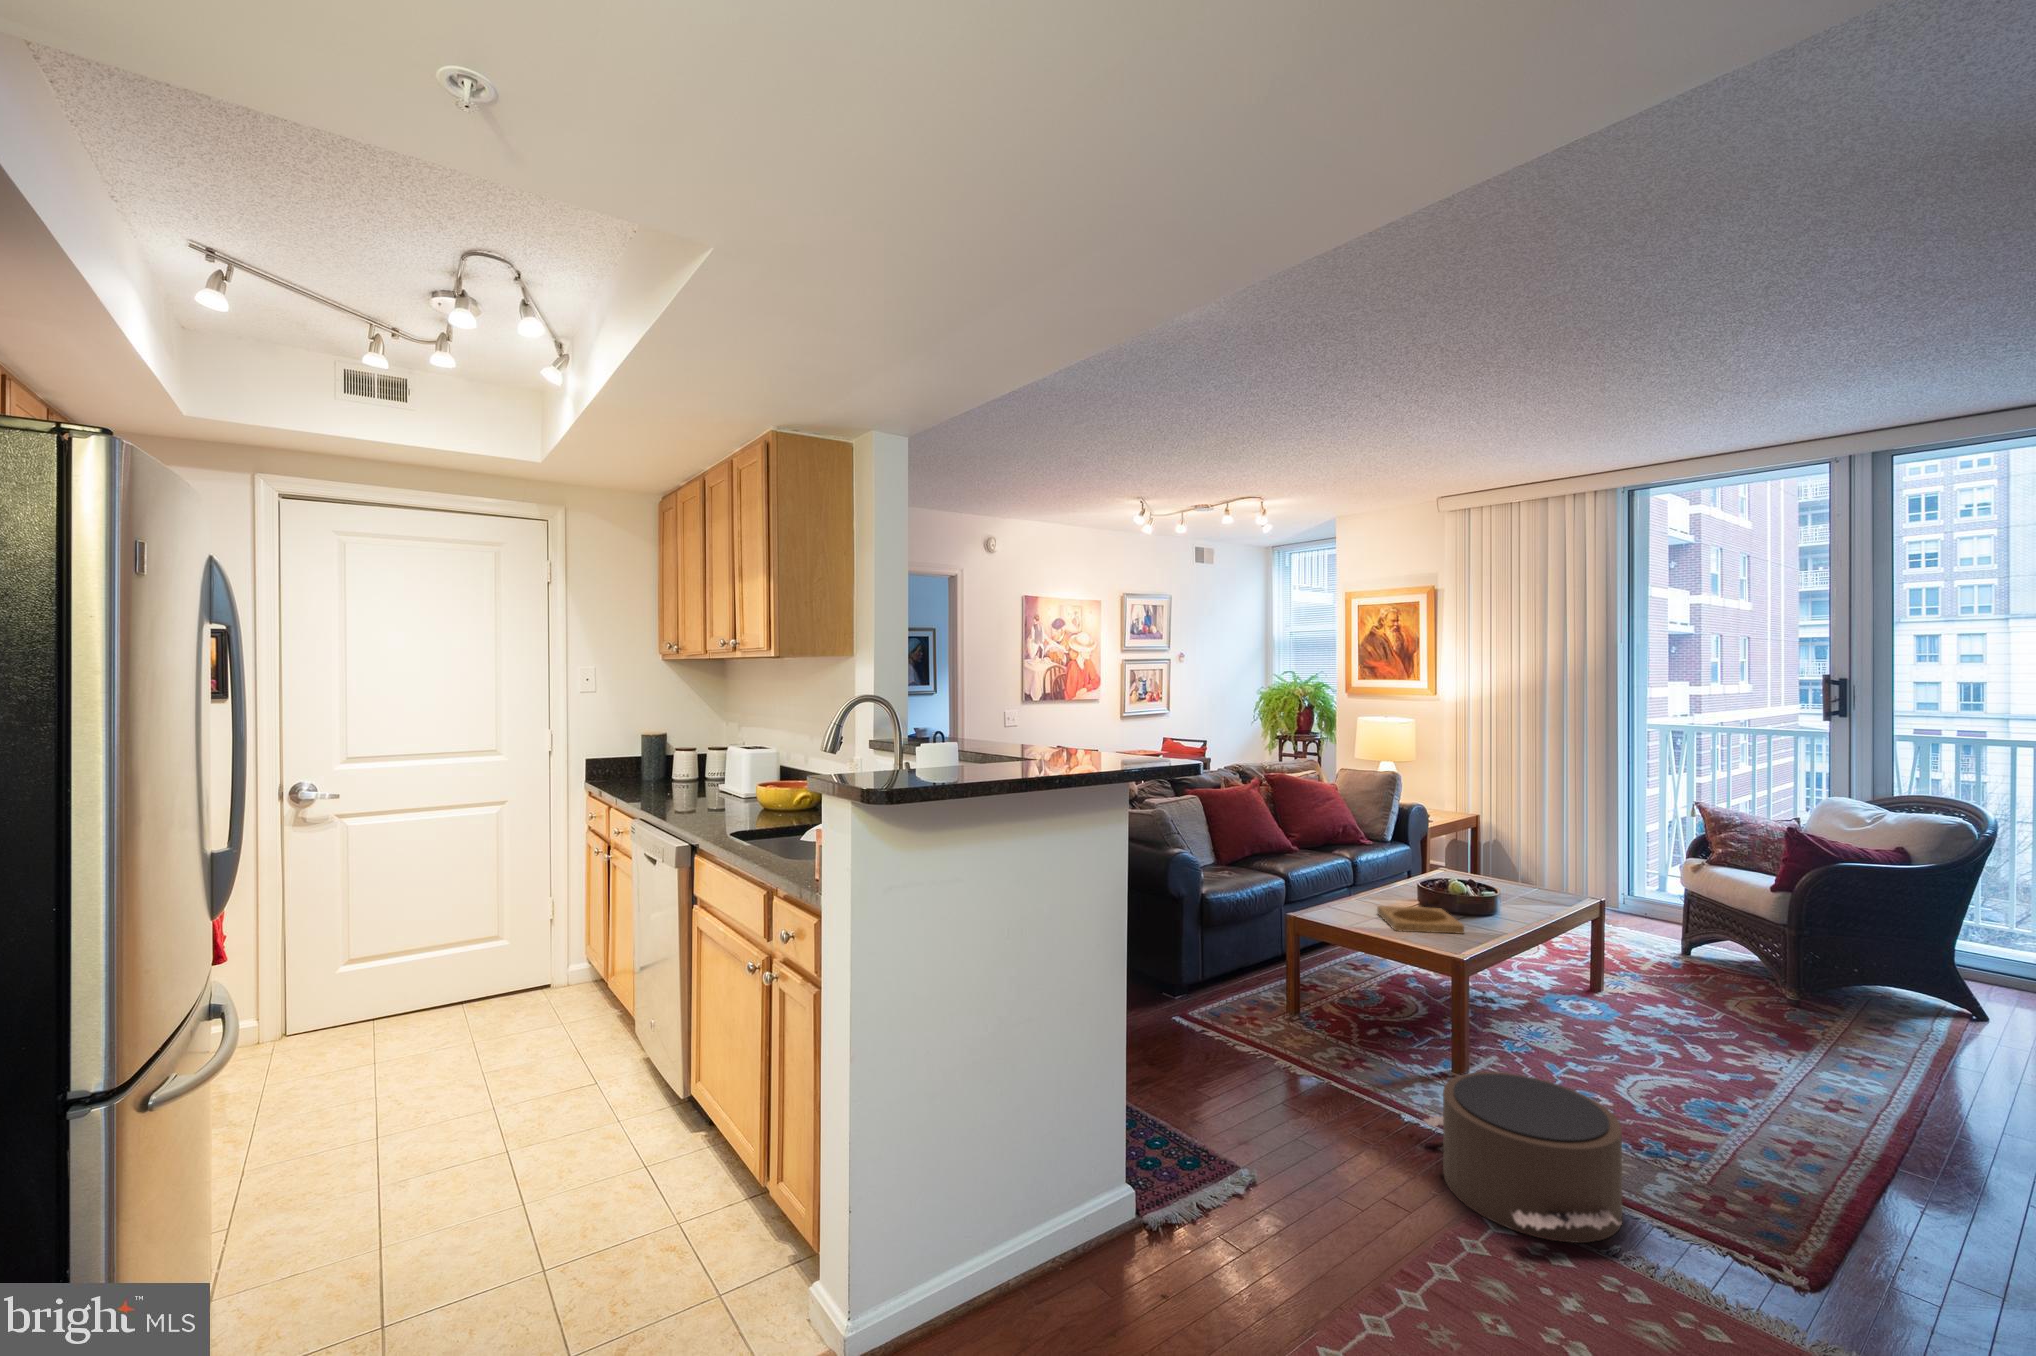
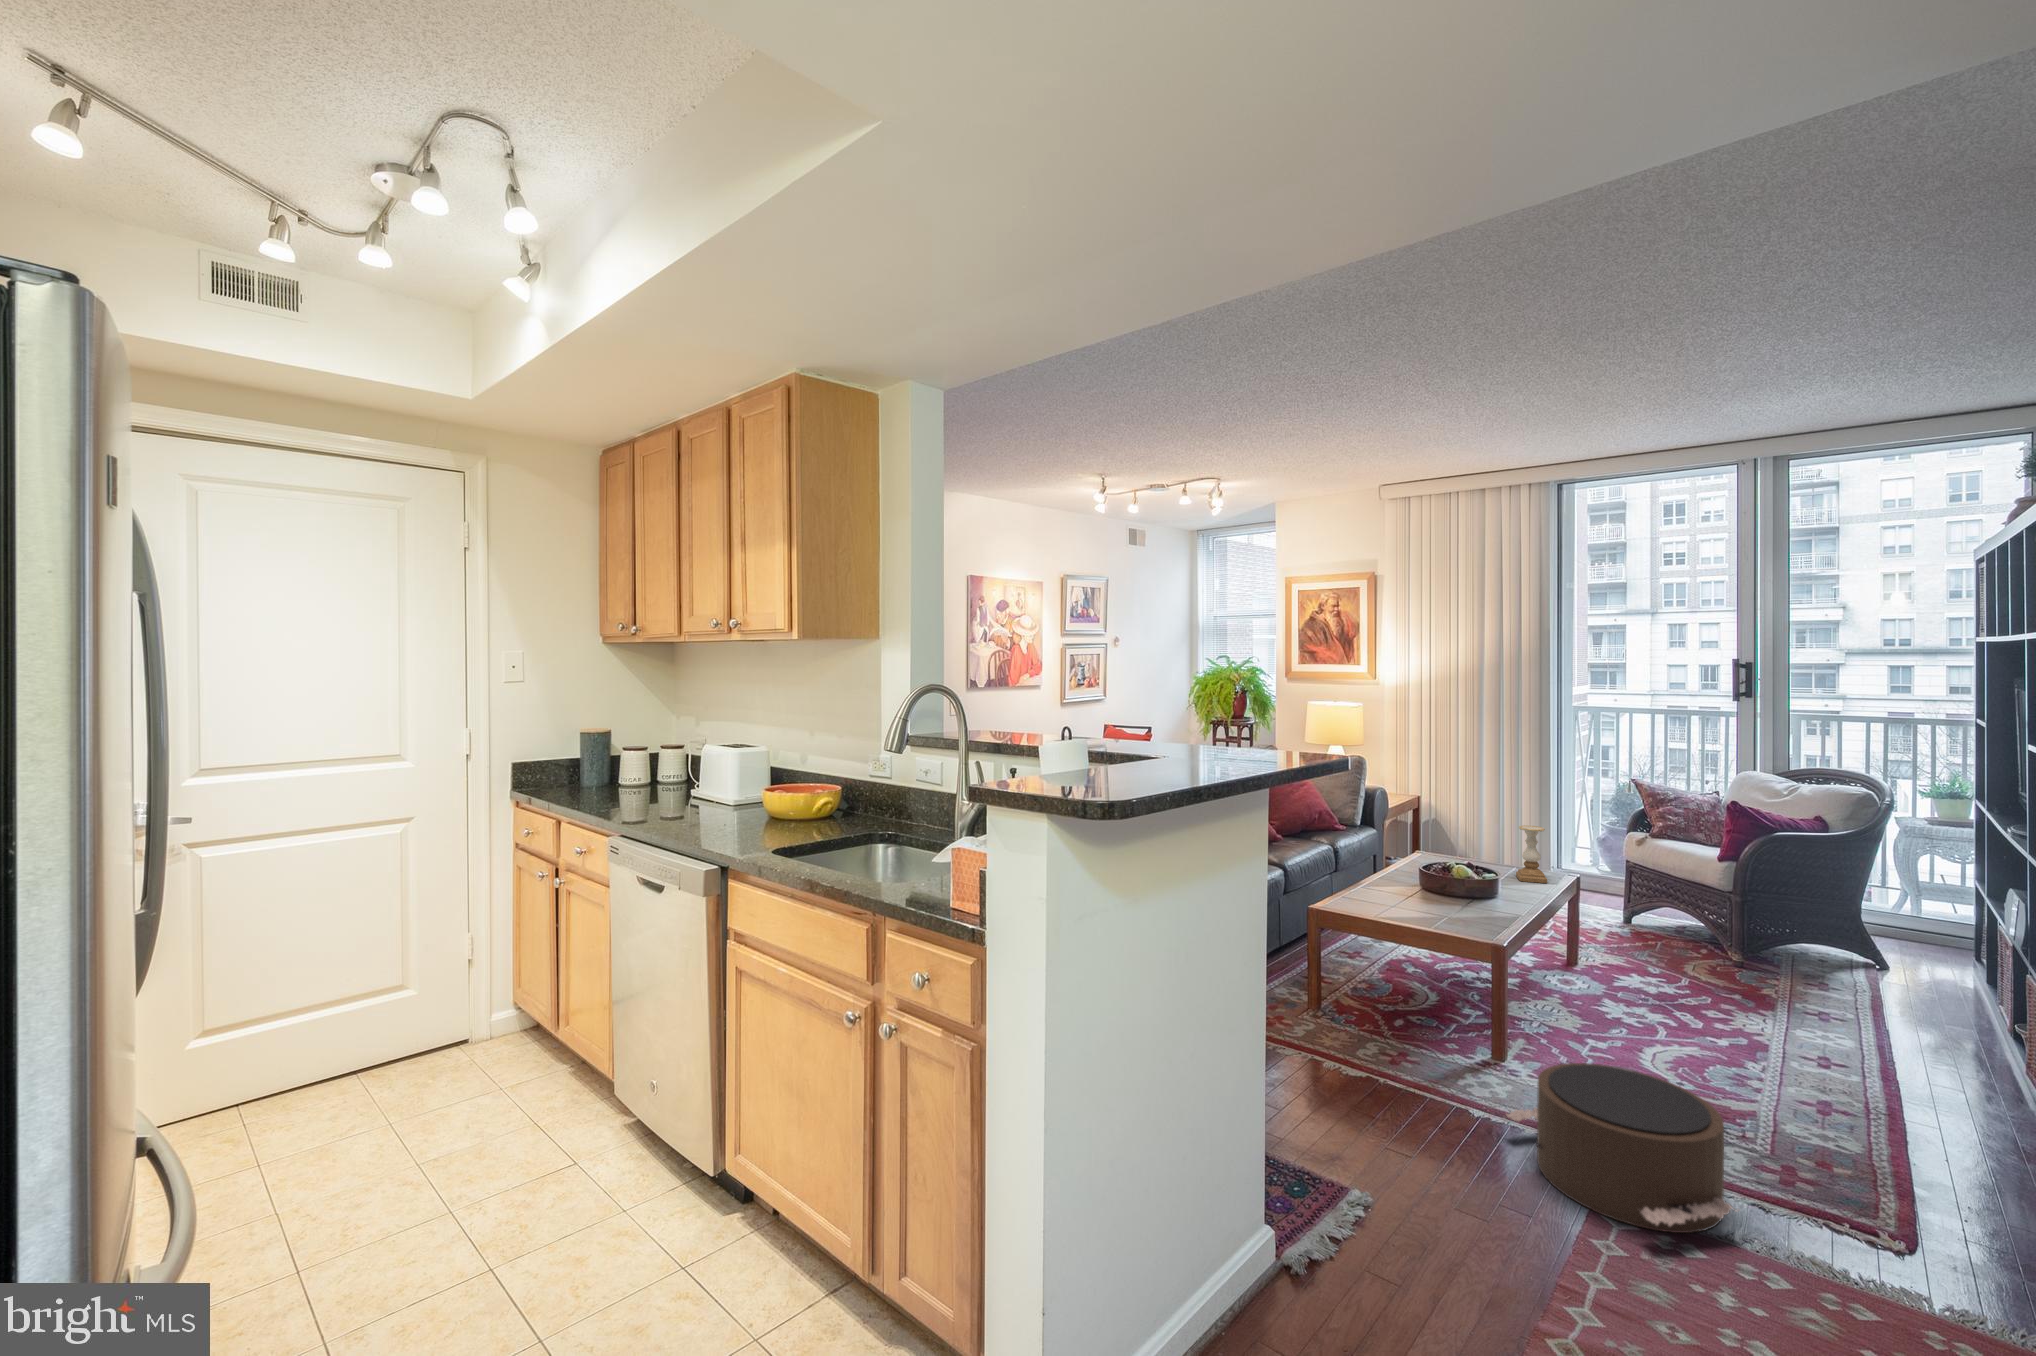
candle holder: none [1532,844,1562,905] -> present [1516,825,1547,883]
tray: present [1377,906,1464,934] -> none [1393,894,1486,921]

